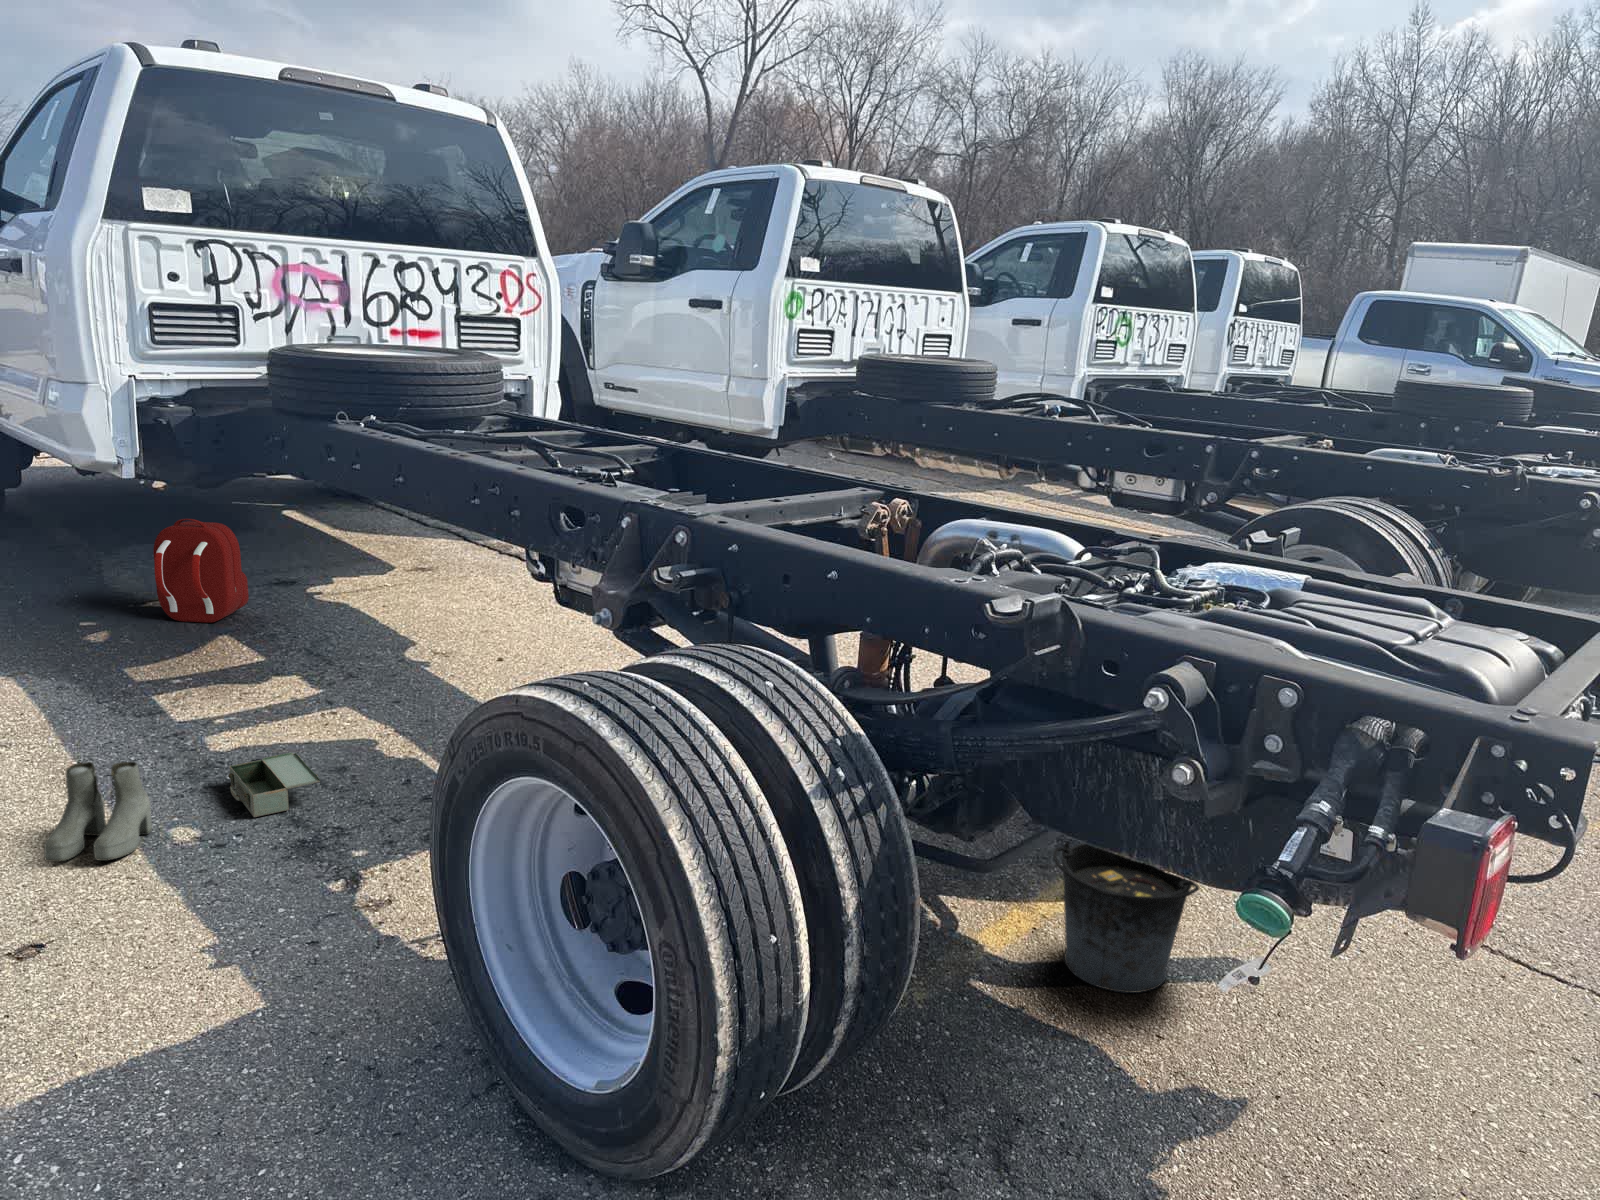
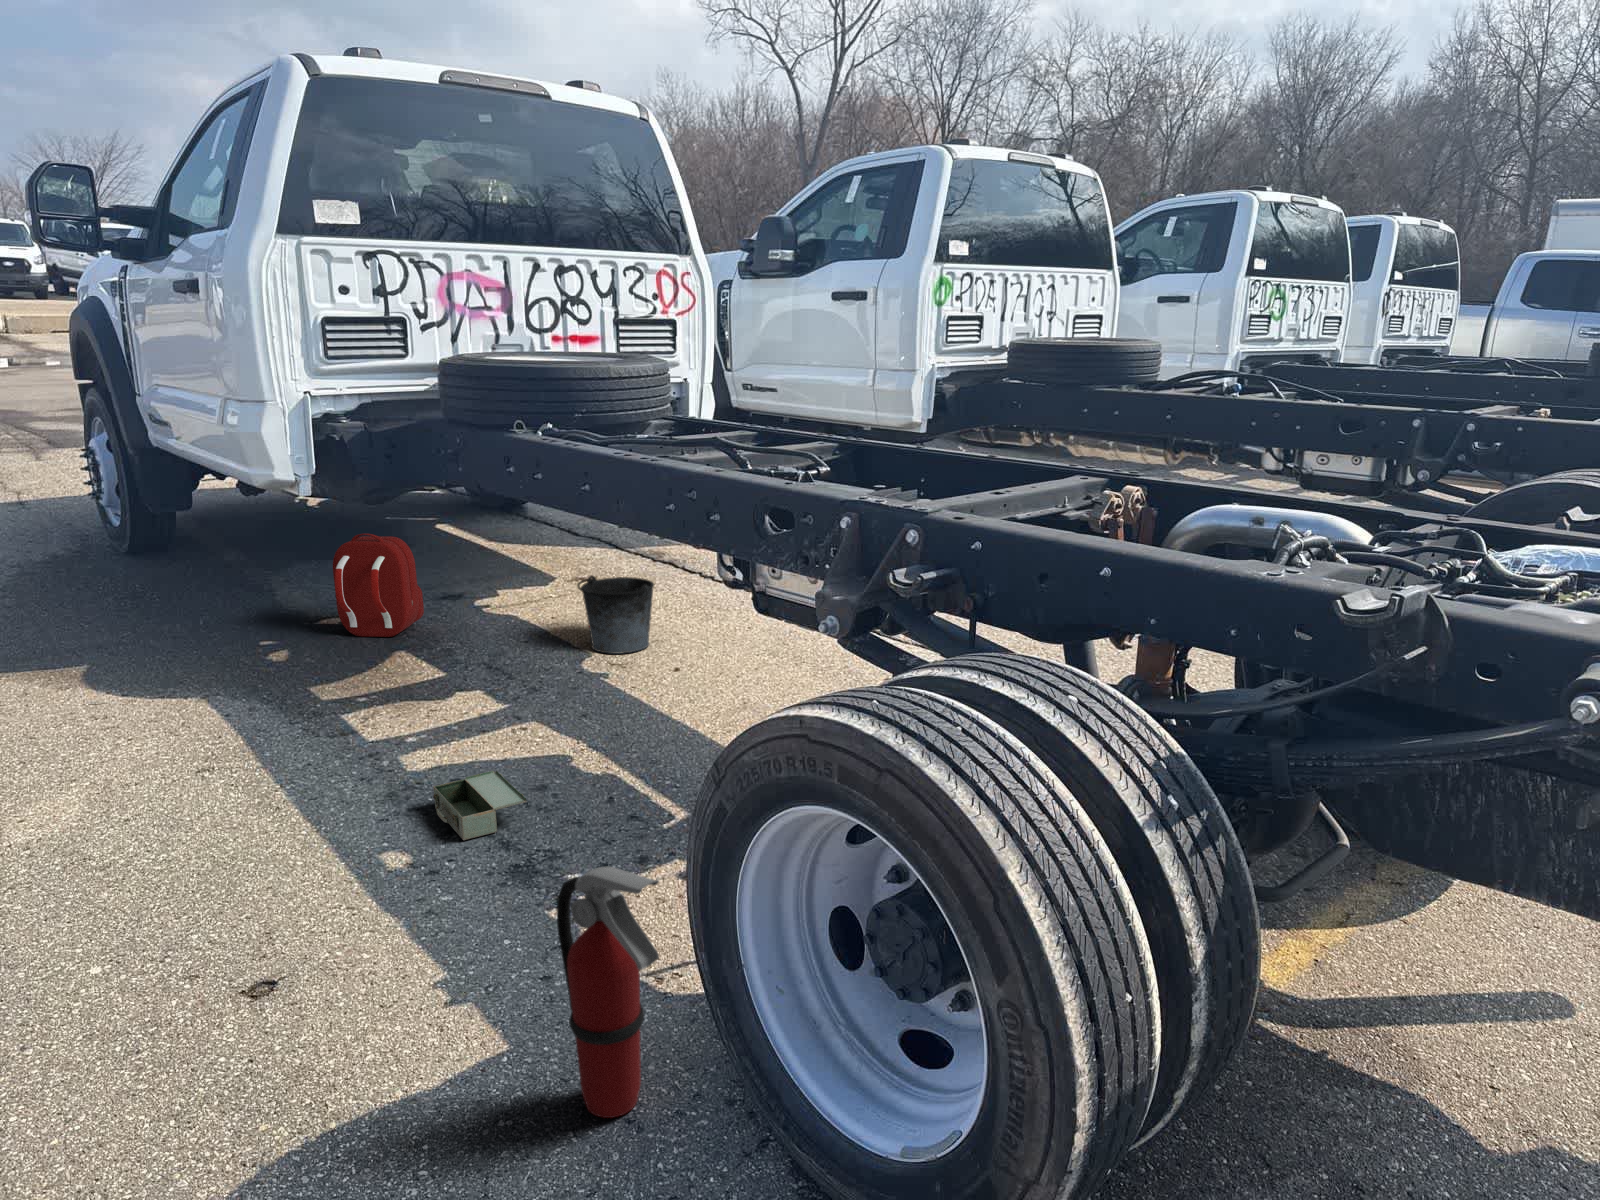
boots: present [44,762,152,862] -> none [263,786,364,891]
fire extinguisher: none [308,830,396,1062] -> present [557,867,659,1118]
bucket: present [1053,842,1199,993] -> present [577,576,654,654]

